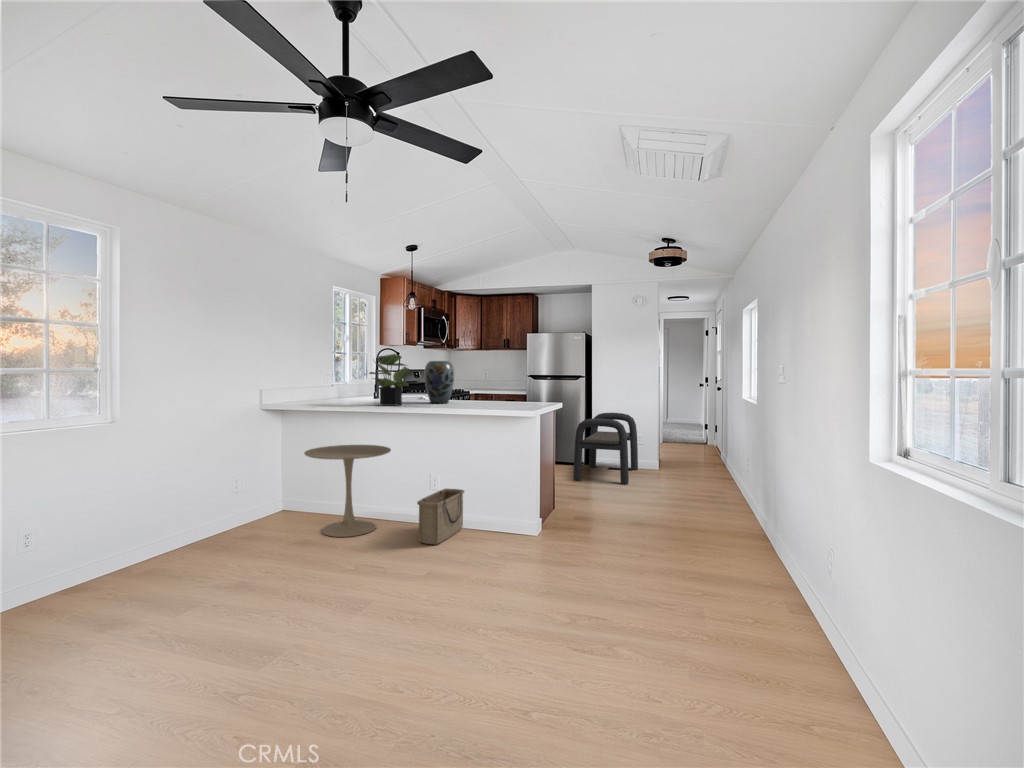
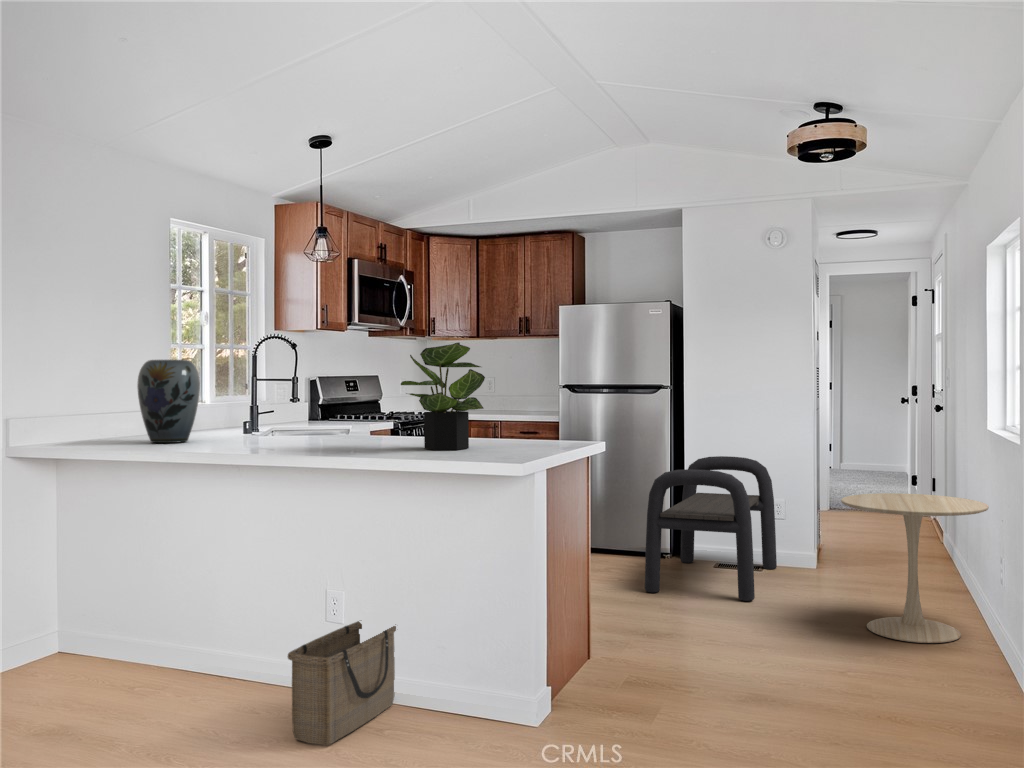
potted plant: present [369,354,410,406] -> present [401,343,485,450]
vase: present [424,361,455,403] -> present [137,360,200,443]
side table: present [304,445,391,537] -> present [841,493,989,643]

